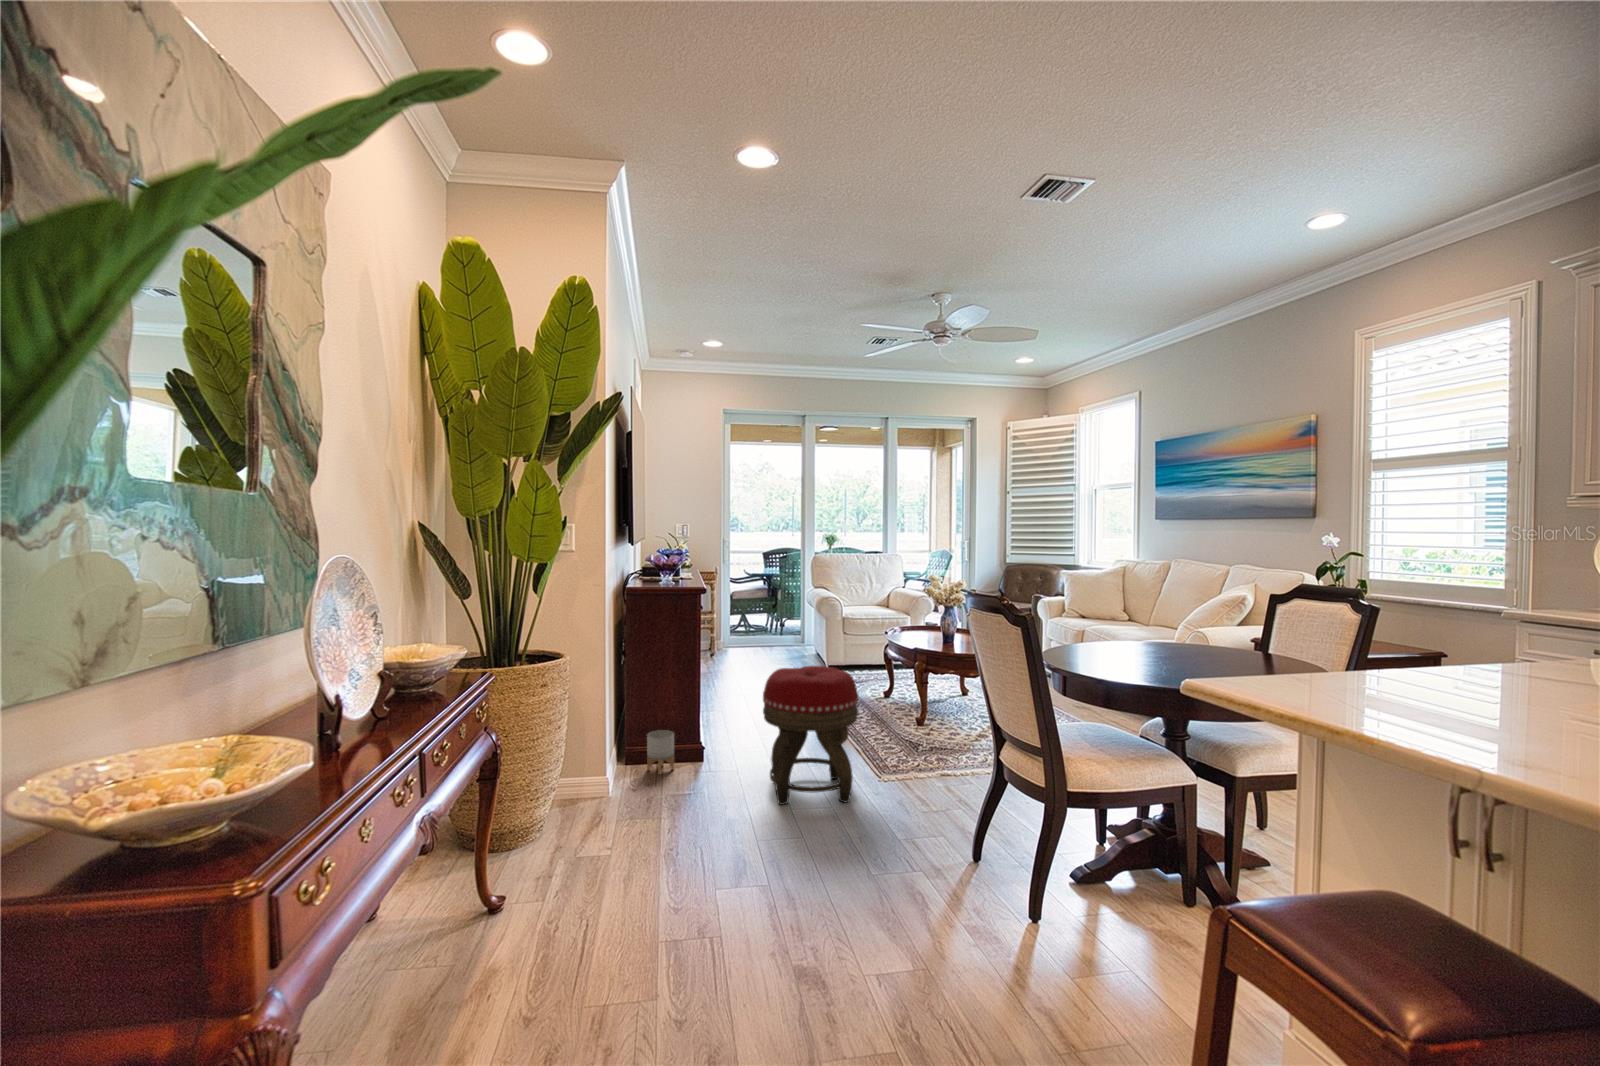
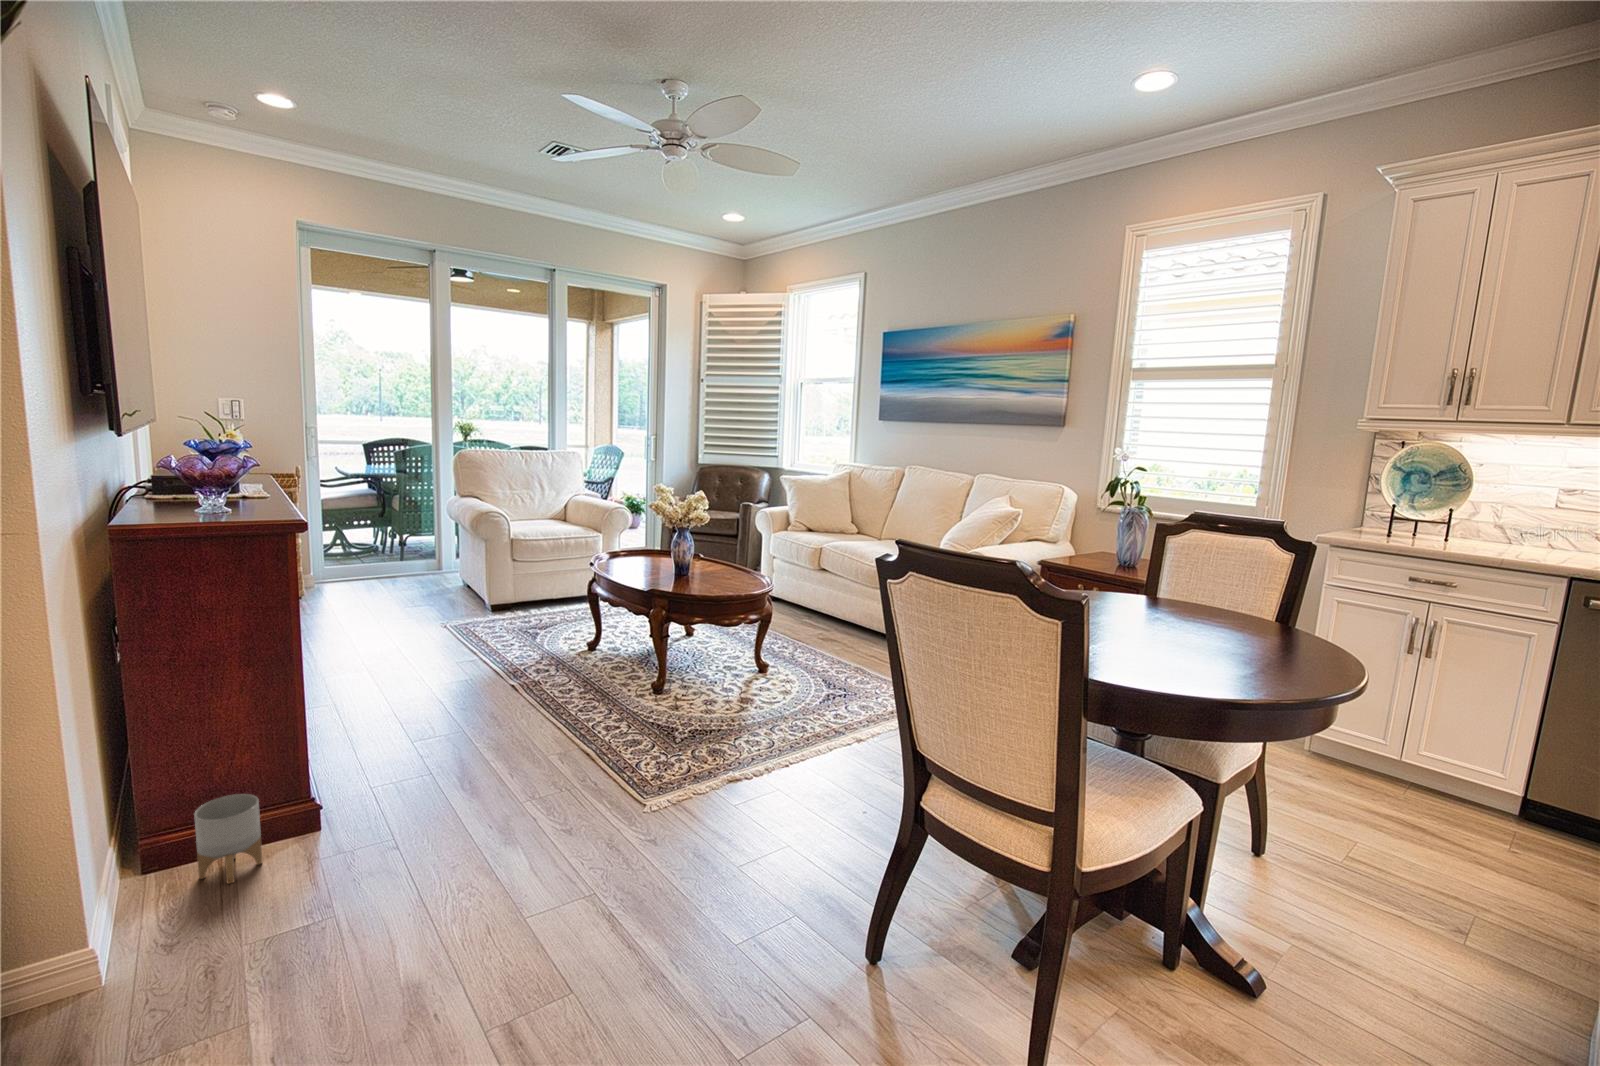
footstool: present [763,666,858,805] -> none [456,650,626,898]

